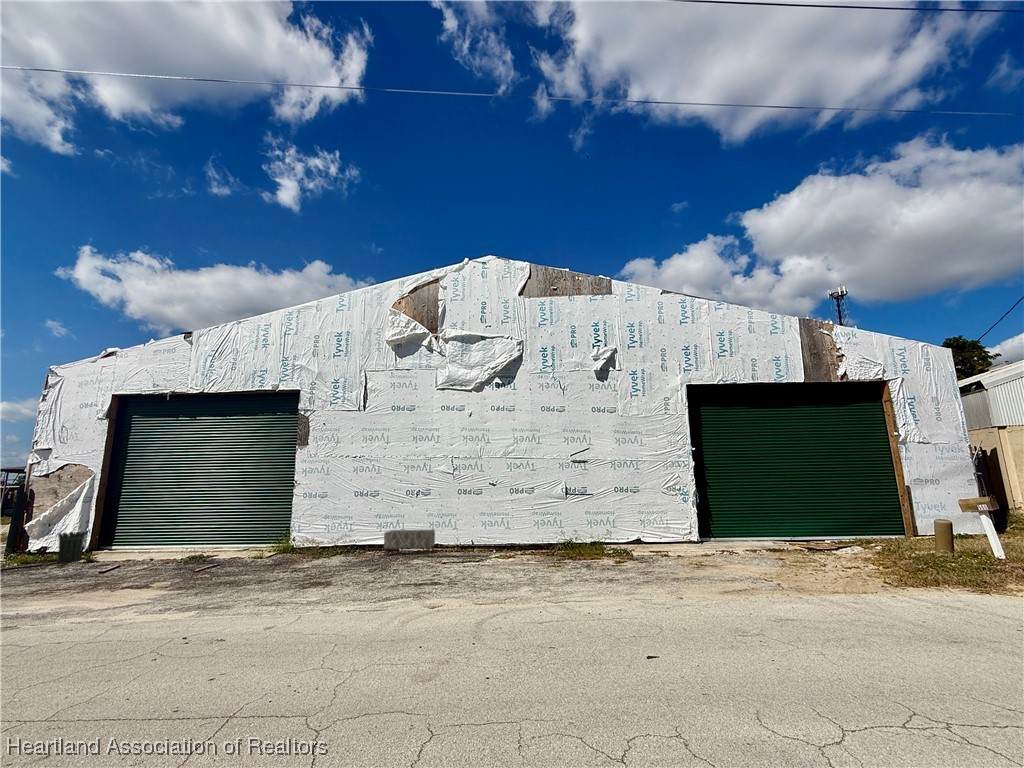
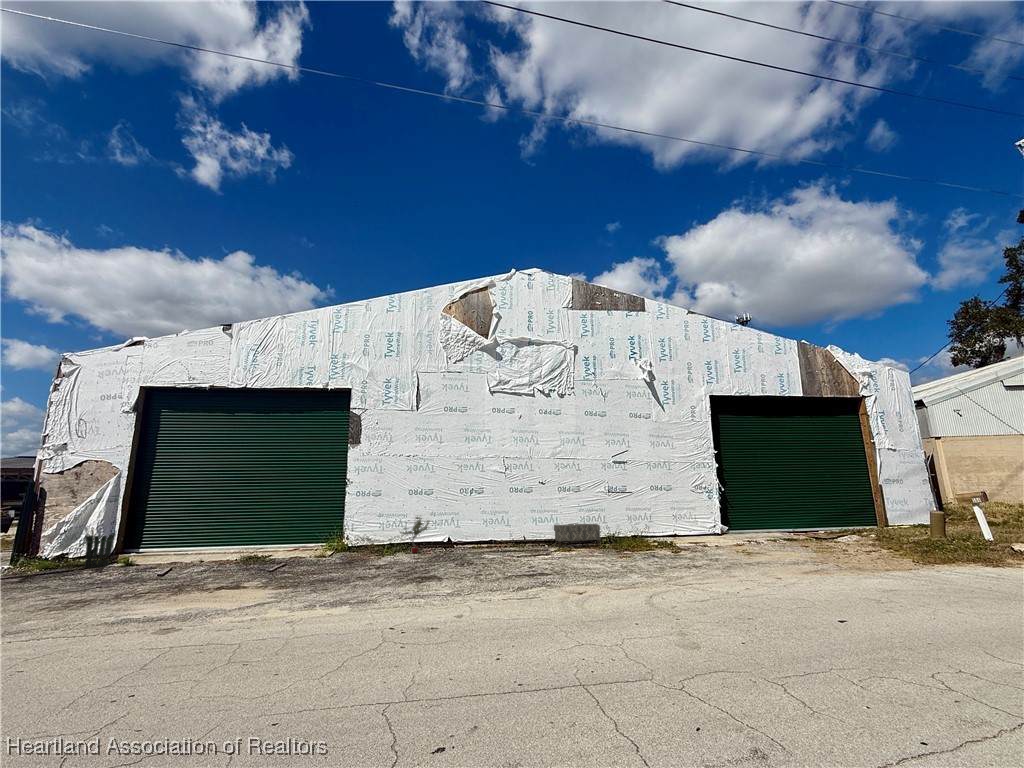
potted tree: none [342,517,372,556] -> present [401,516,429,553]
bench: present [384,530,435,556] -> present [554,524,601,548]

